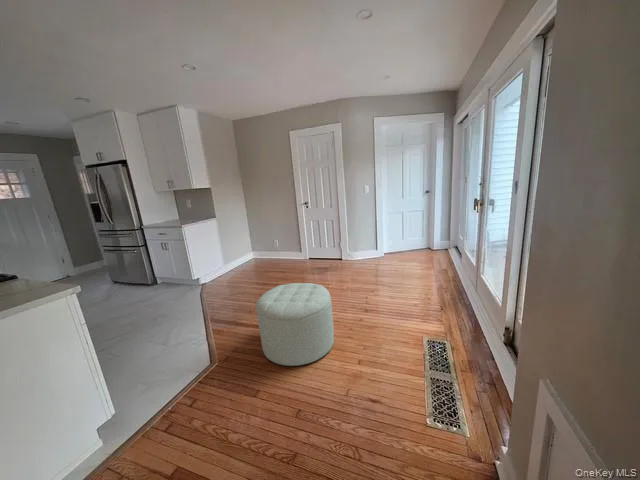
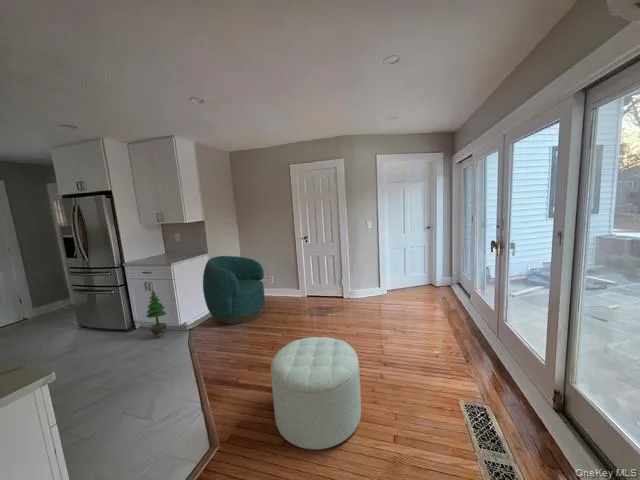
armchair: none [212,220,269,280] -> present [203,256,265,324]
potted tree: none [164,249,182,290] -> present [146,291,166,337]

